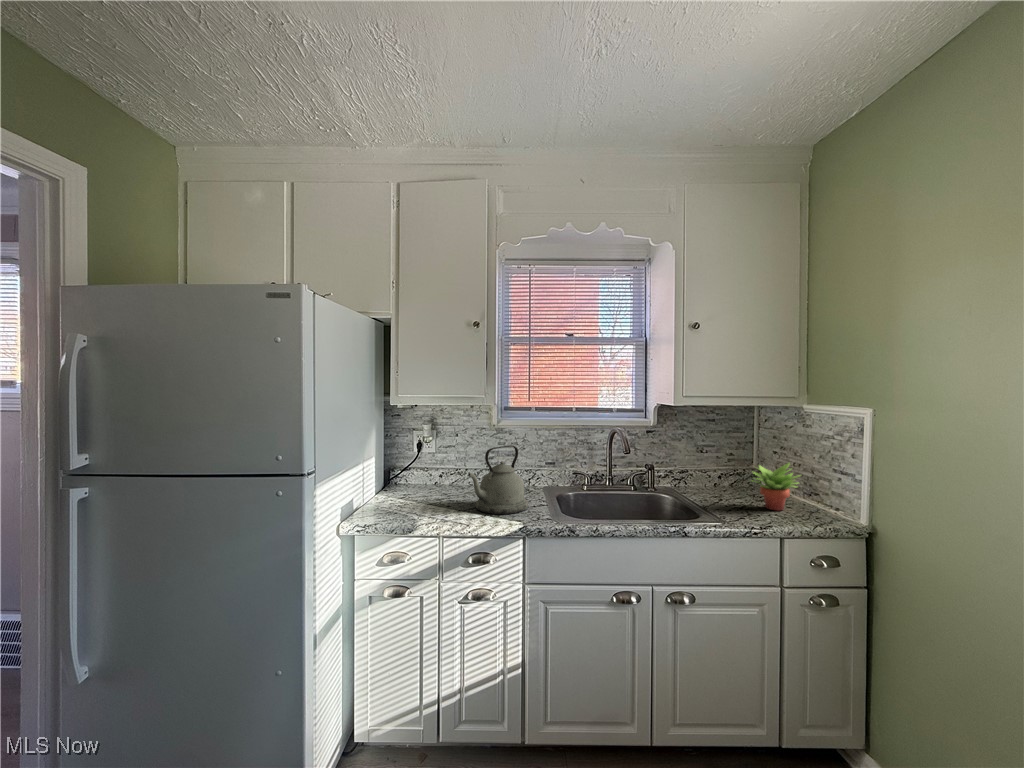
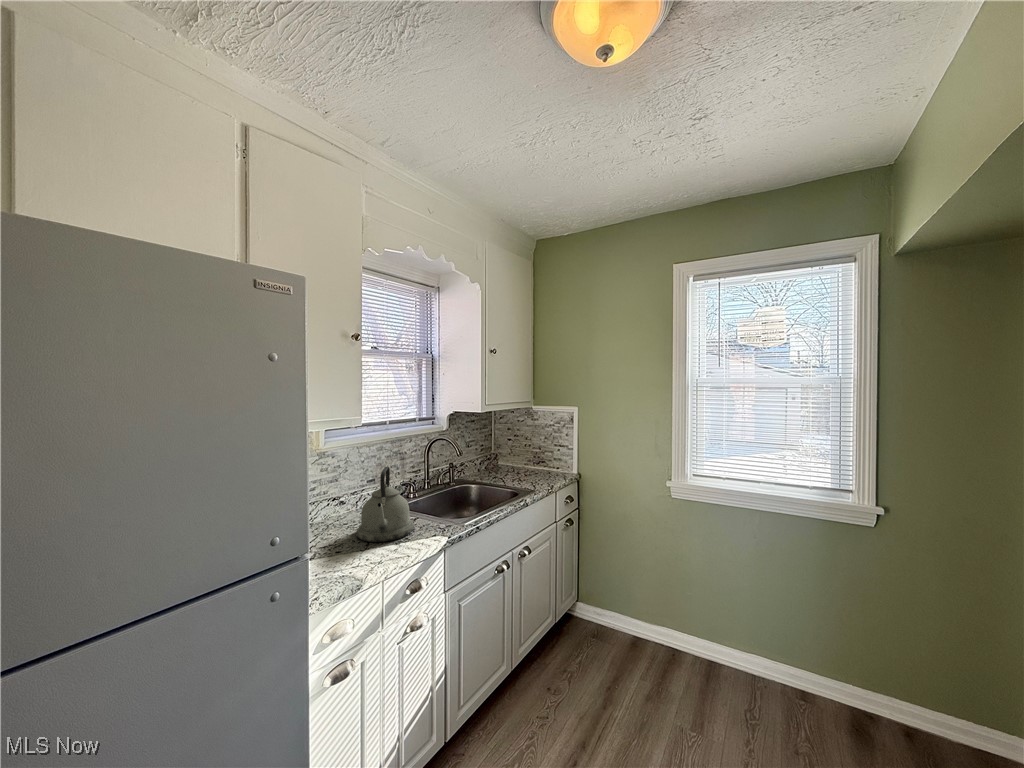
succulent plant: present [754,463,799,511] -> none [517,444,546,476]

